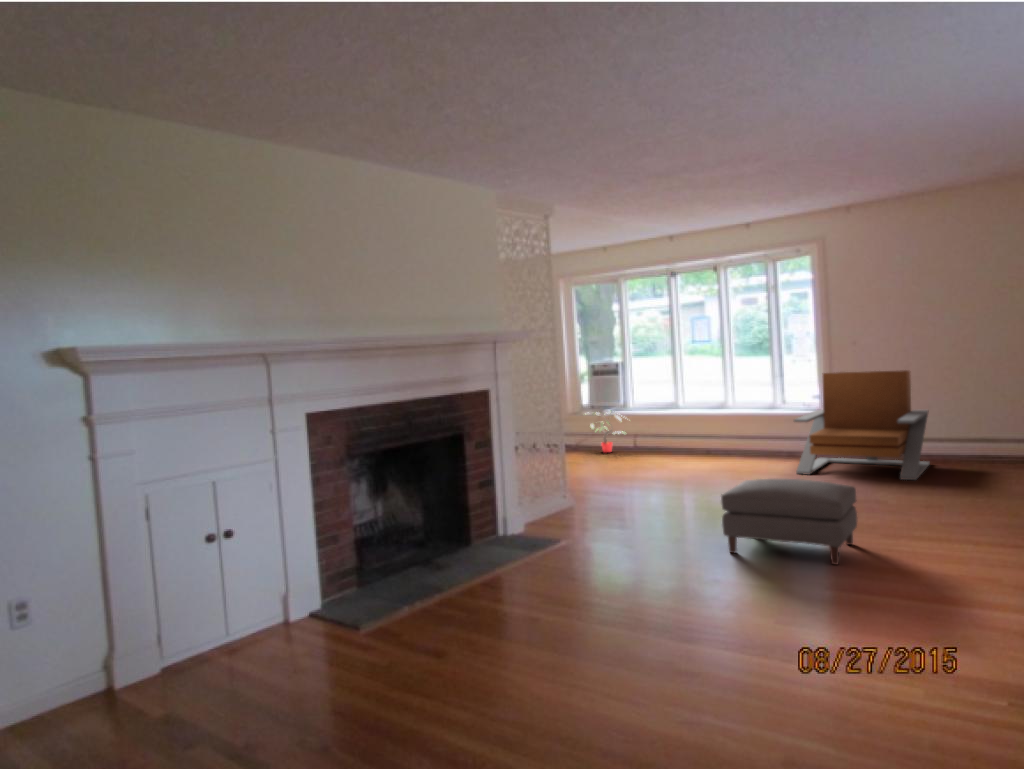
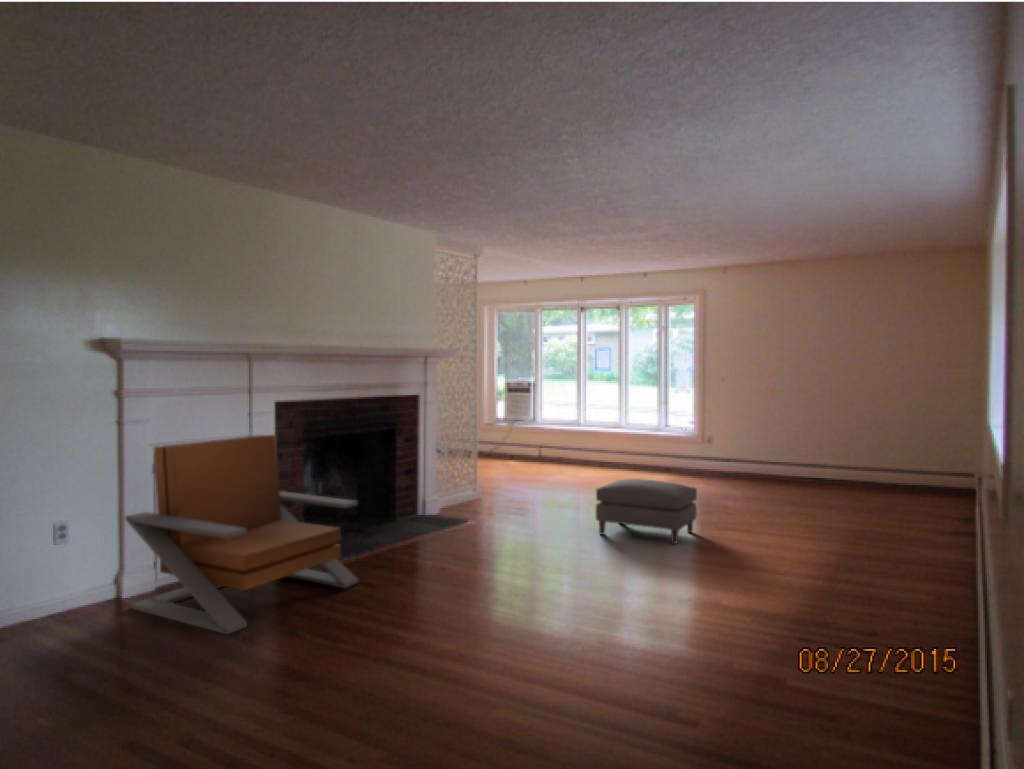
lounge chair: present [794,370,930,480] -> present [126,435,358,634]
potted plant: present [591,411,625,452] -> none [496,423,540,460]

